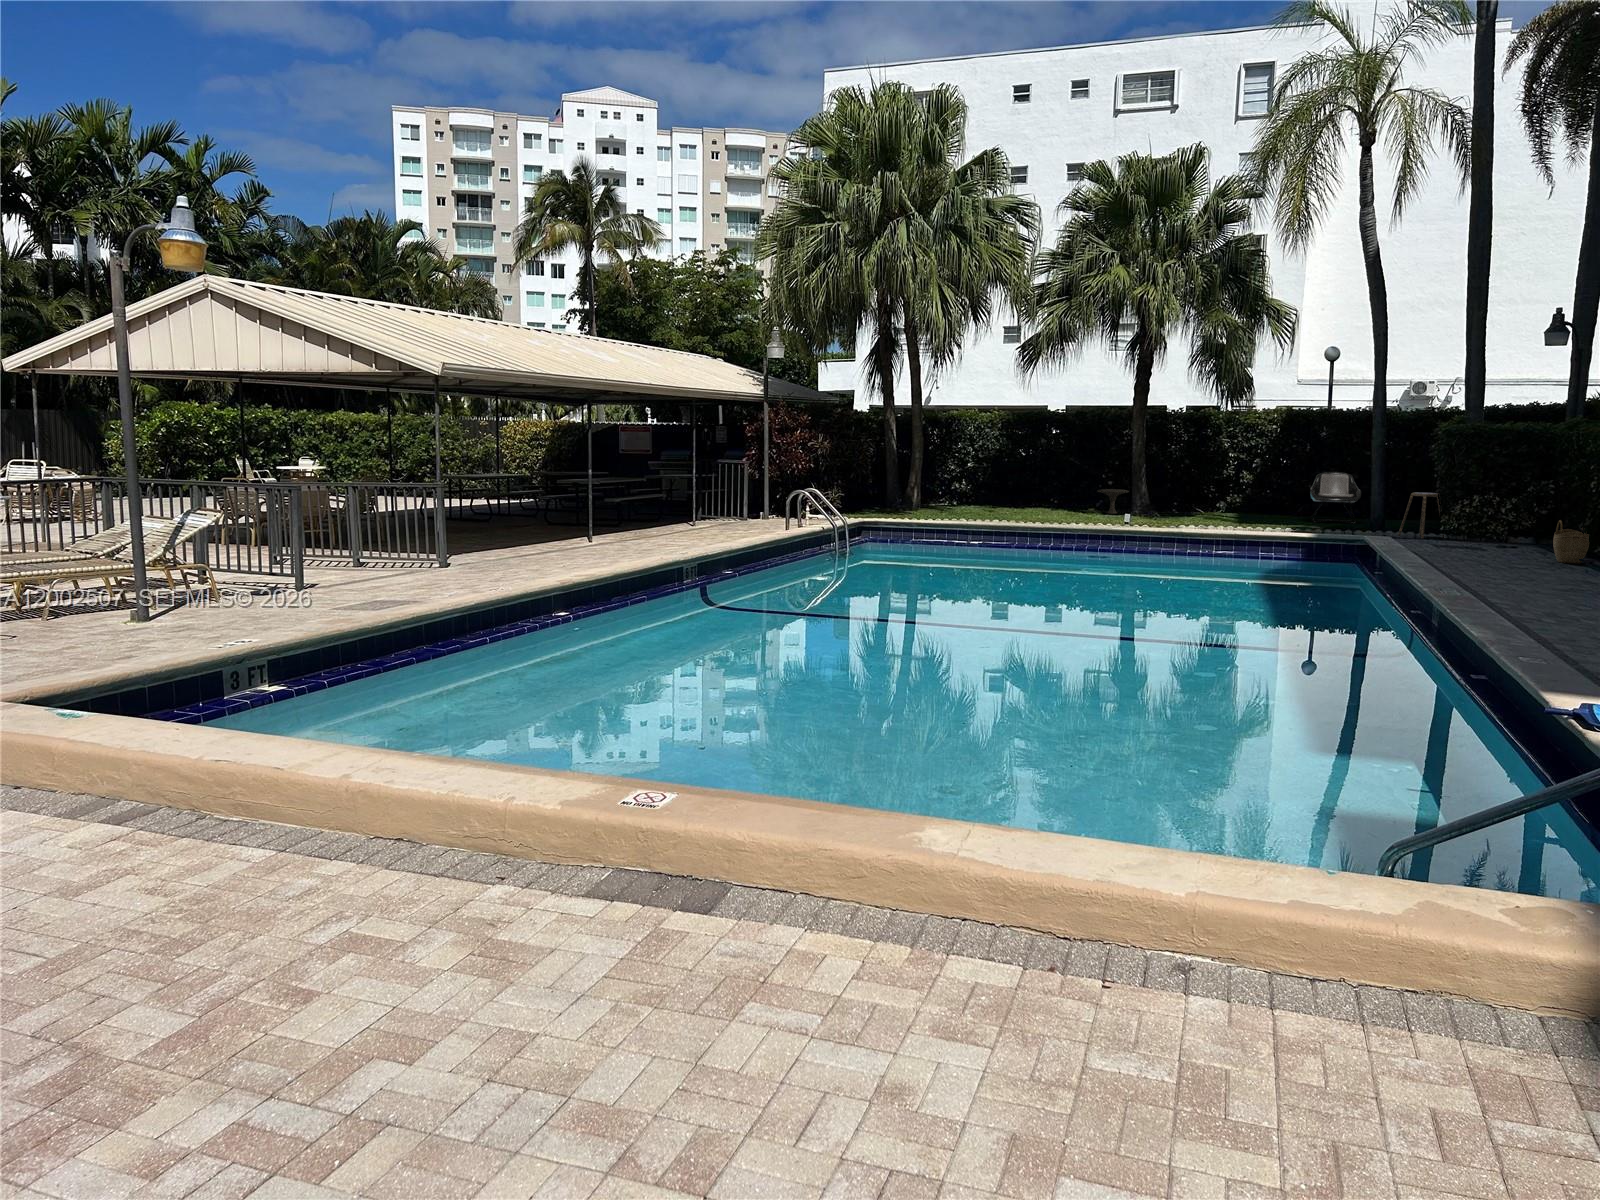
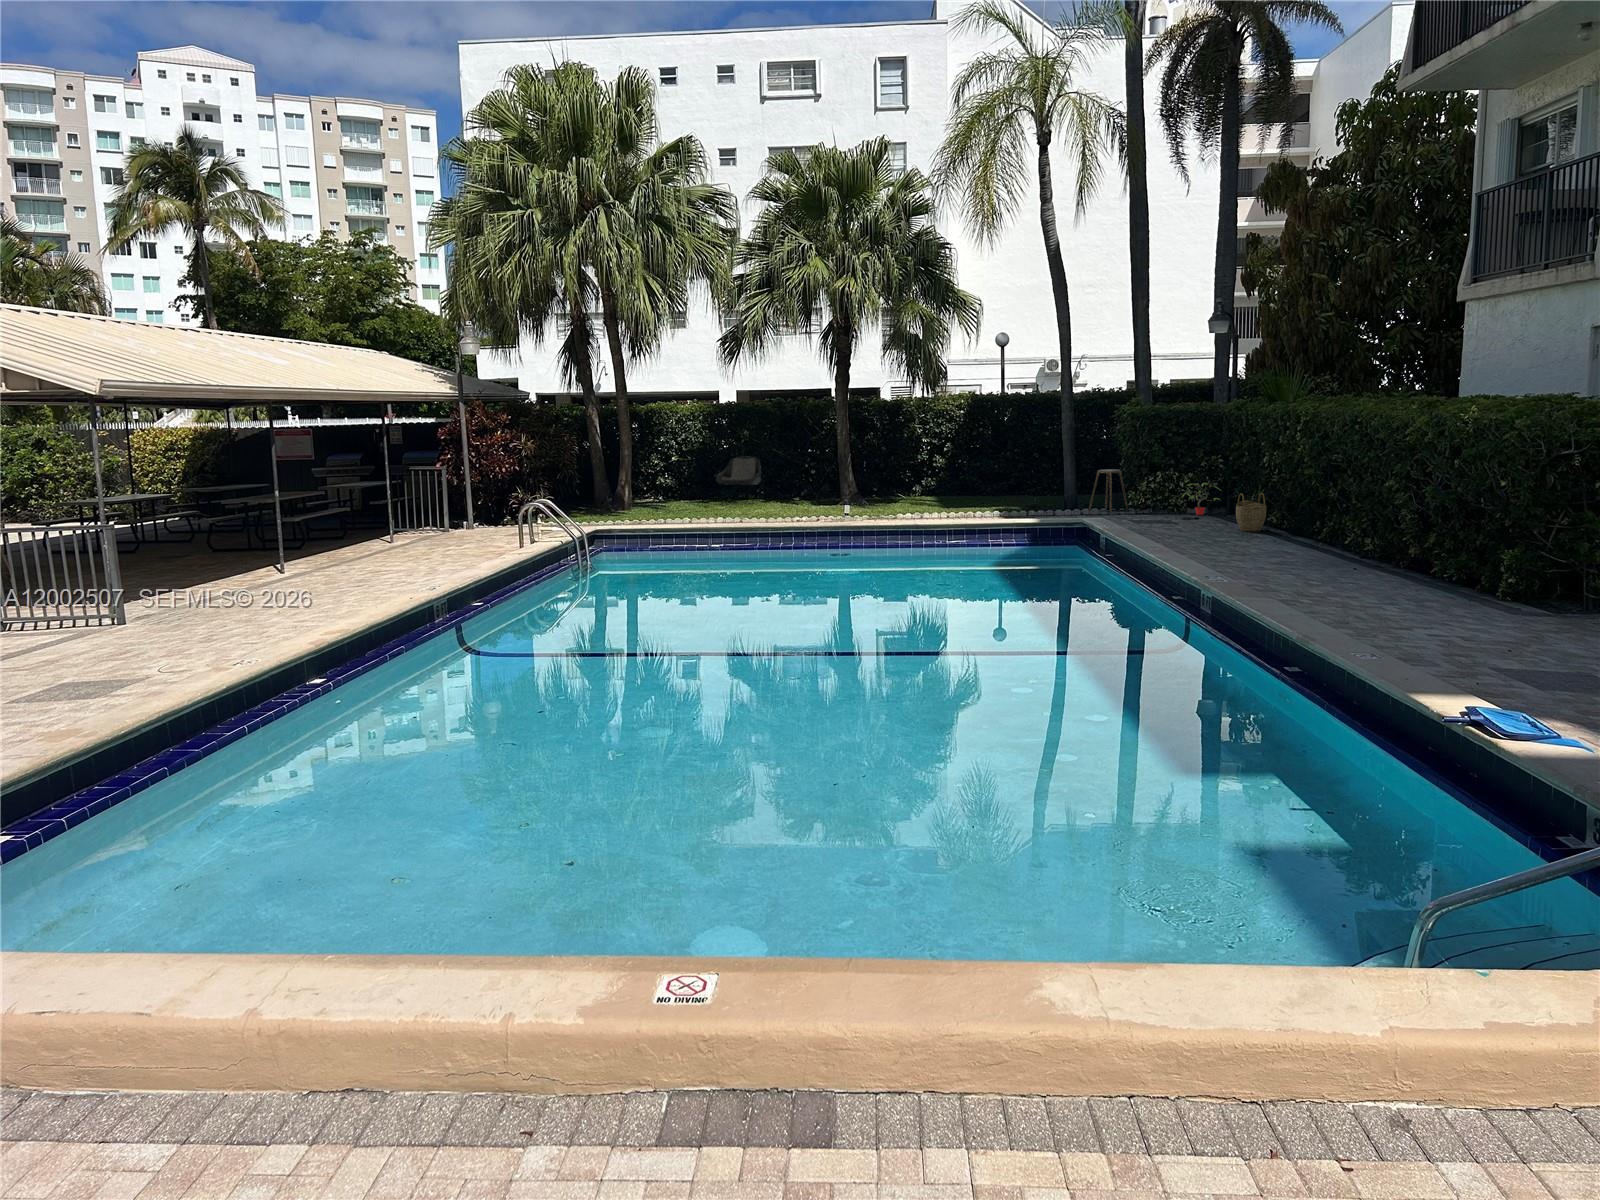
lounge chair: present [1310,472,1361,524] -> present [716,456,761,504]
side table: present [1098,489,1129,514] -> none [802,477,833,501]
potted plant: none [1505,511,1557,546] -> present [1182,483,1220,515]

